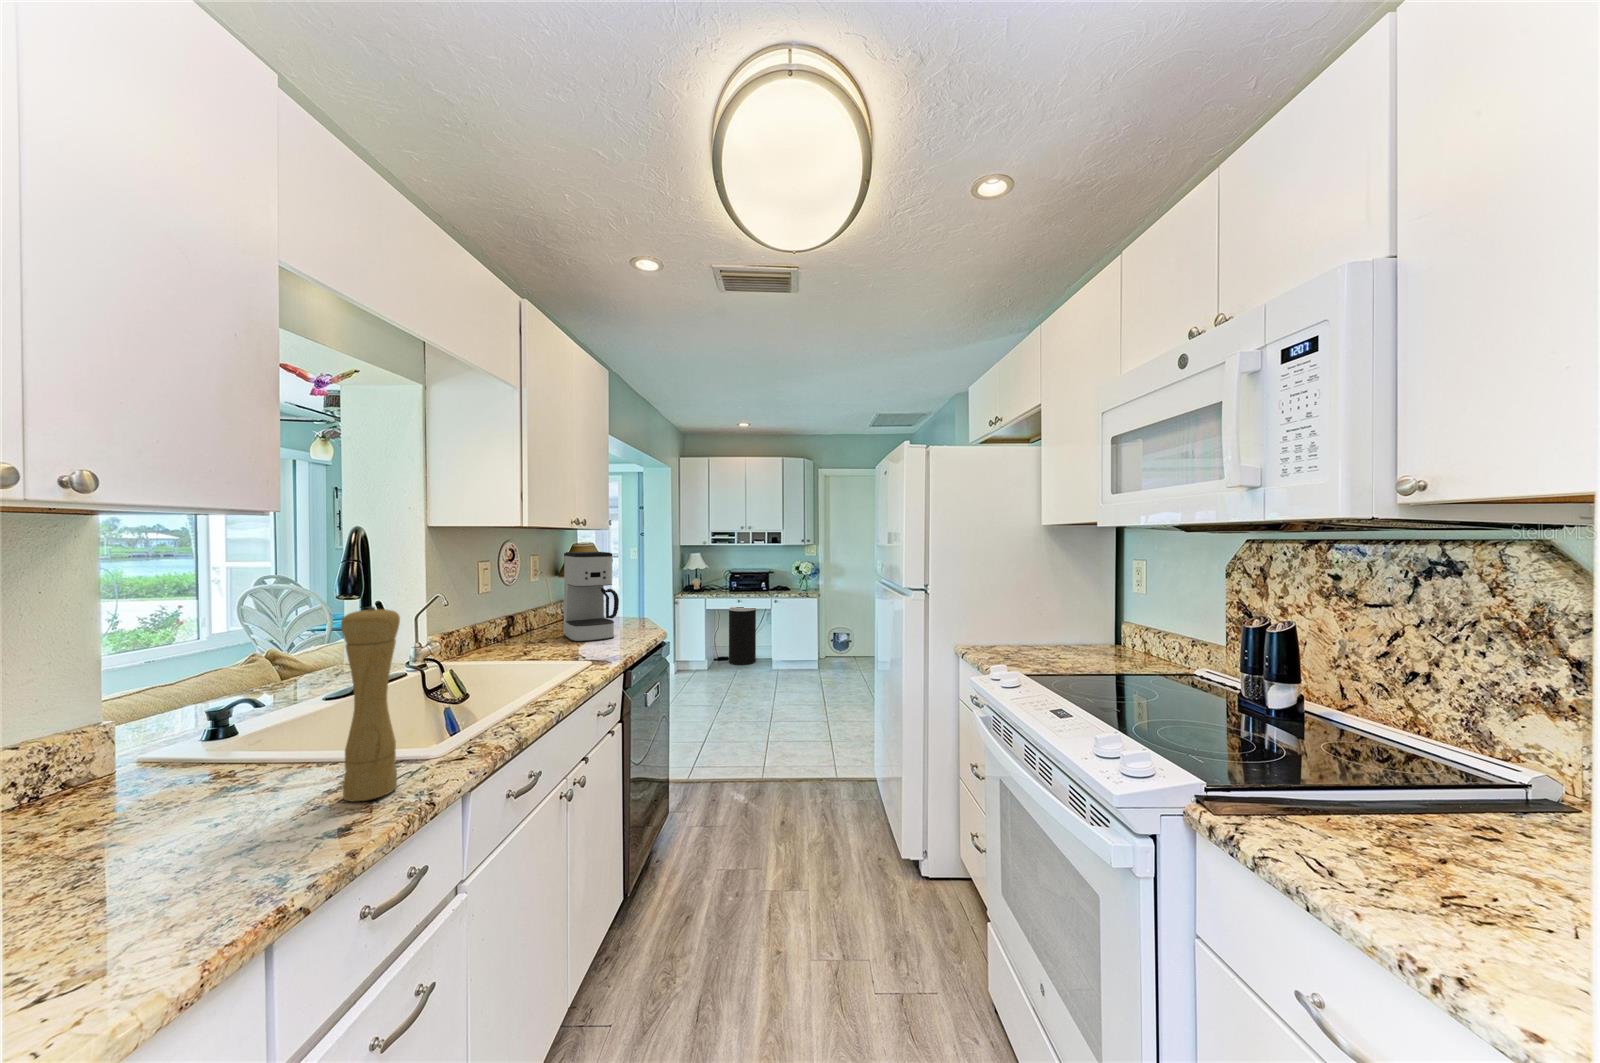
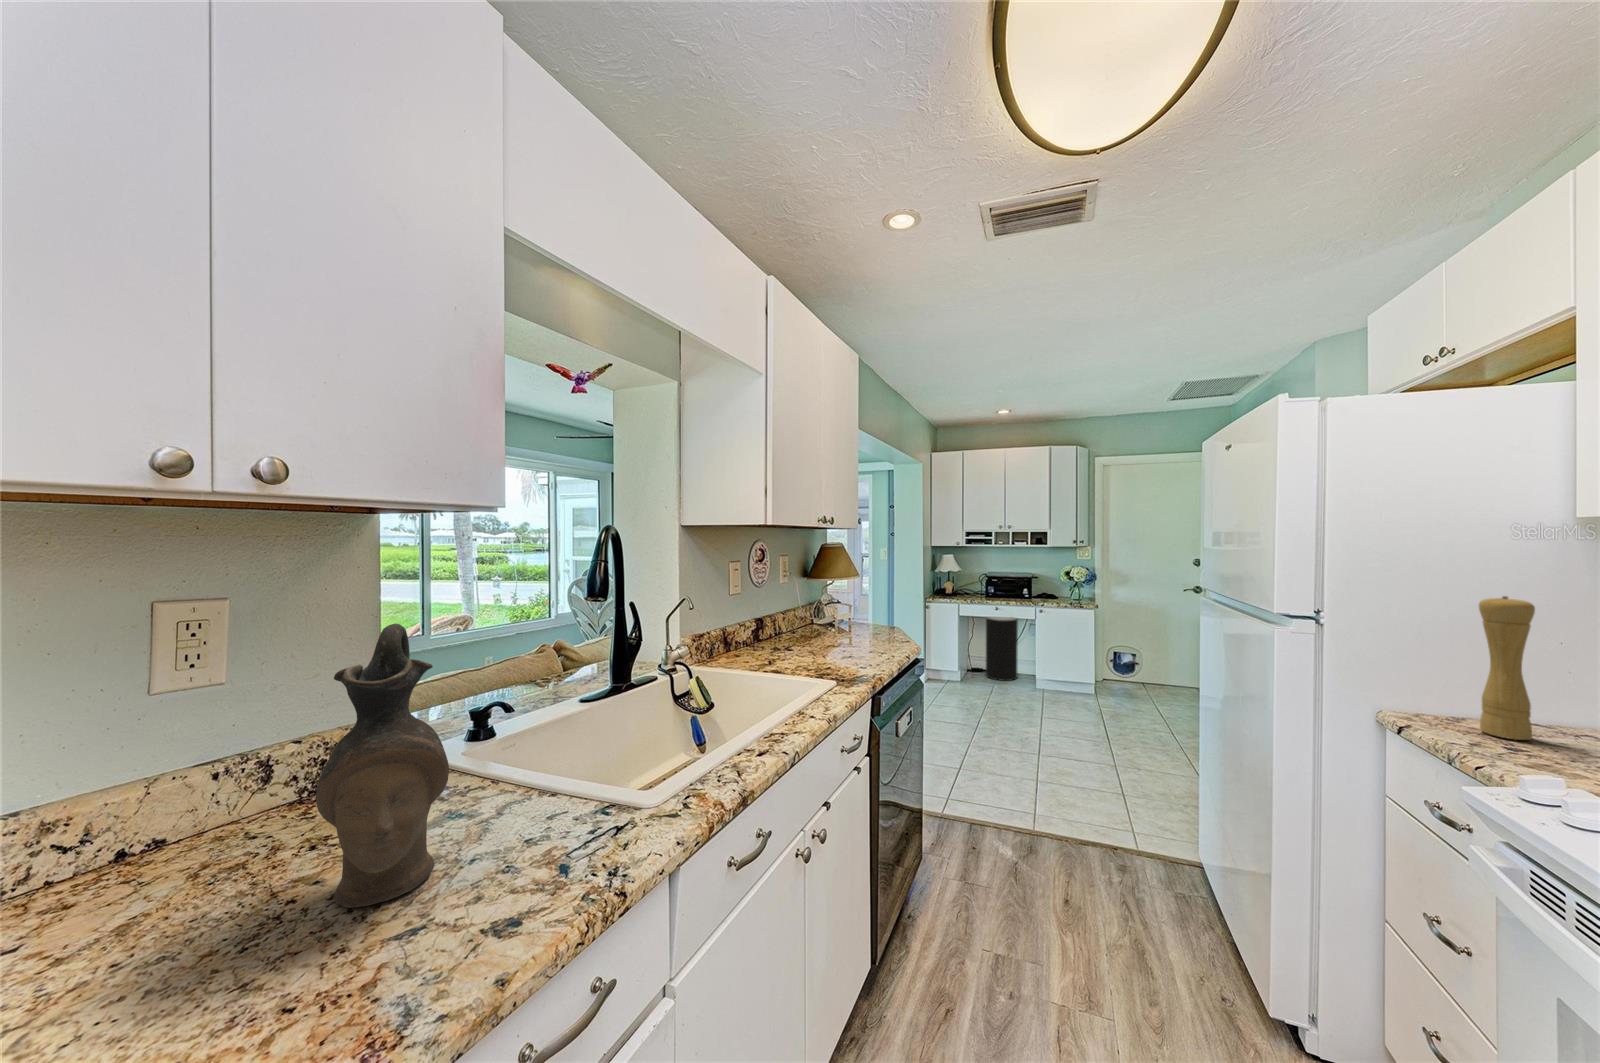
coffee maker: present [563,552,619,642] -> none [810,552,867,653]
pepper mill: present [341,607,400,801] -> present [1479,596,1535,740]
ceramic pitcher: none [136,614,266,850] -> present [316,624,449,908]

